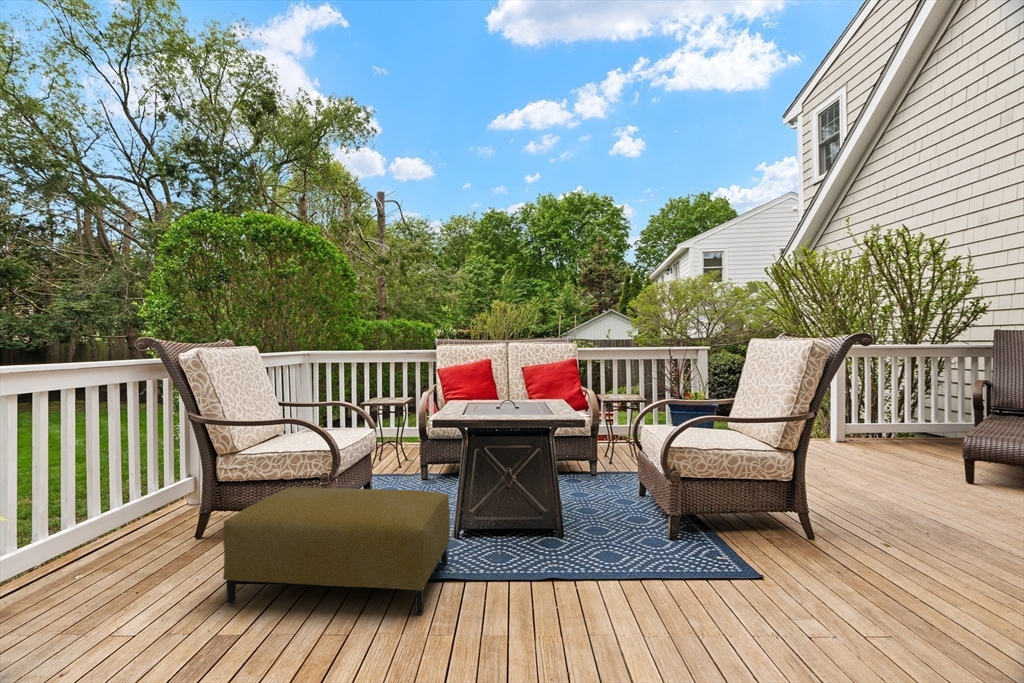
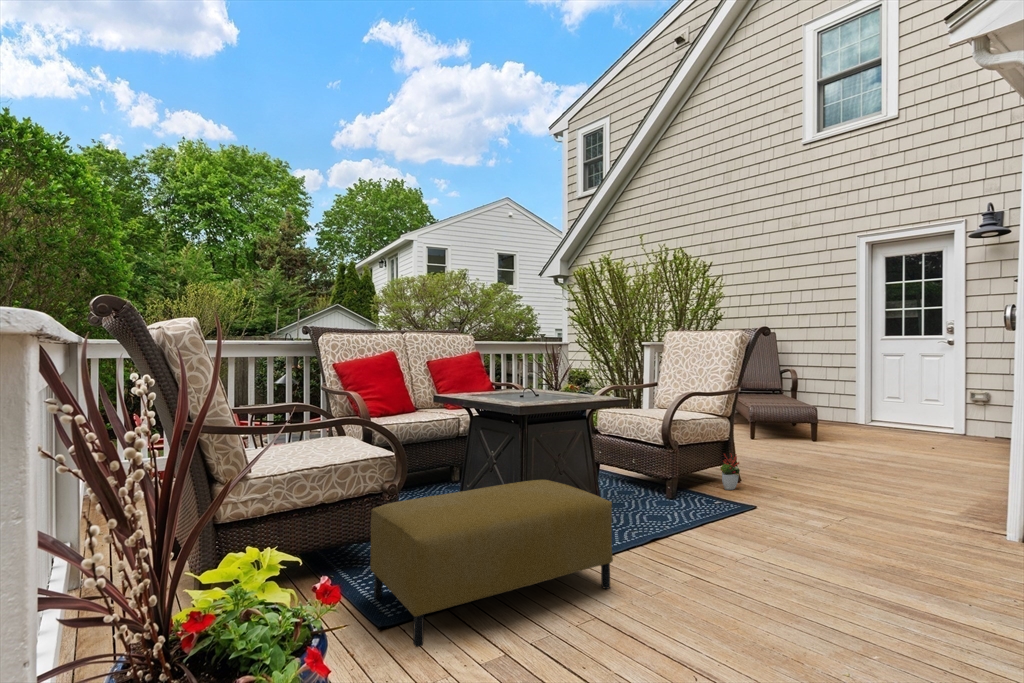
decorative plant: none [766,503,799,553] -> present [720,453,740,490]

